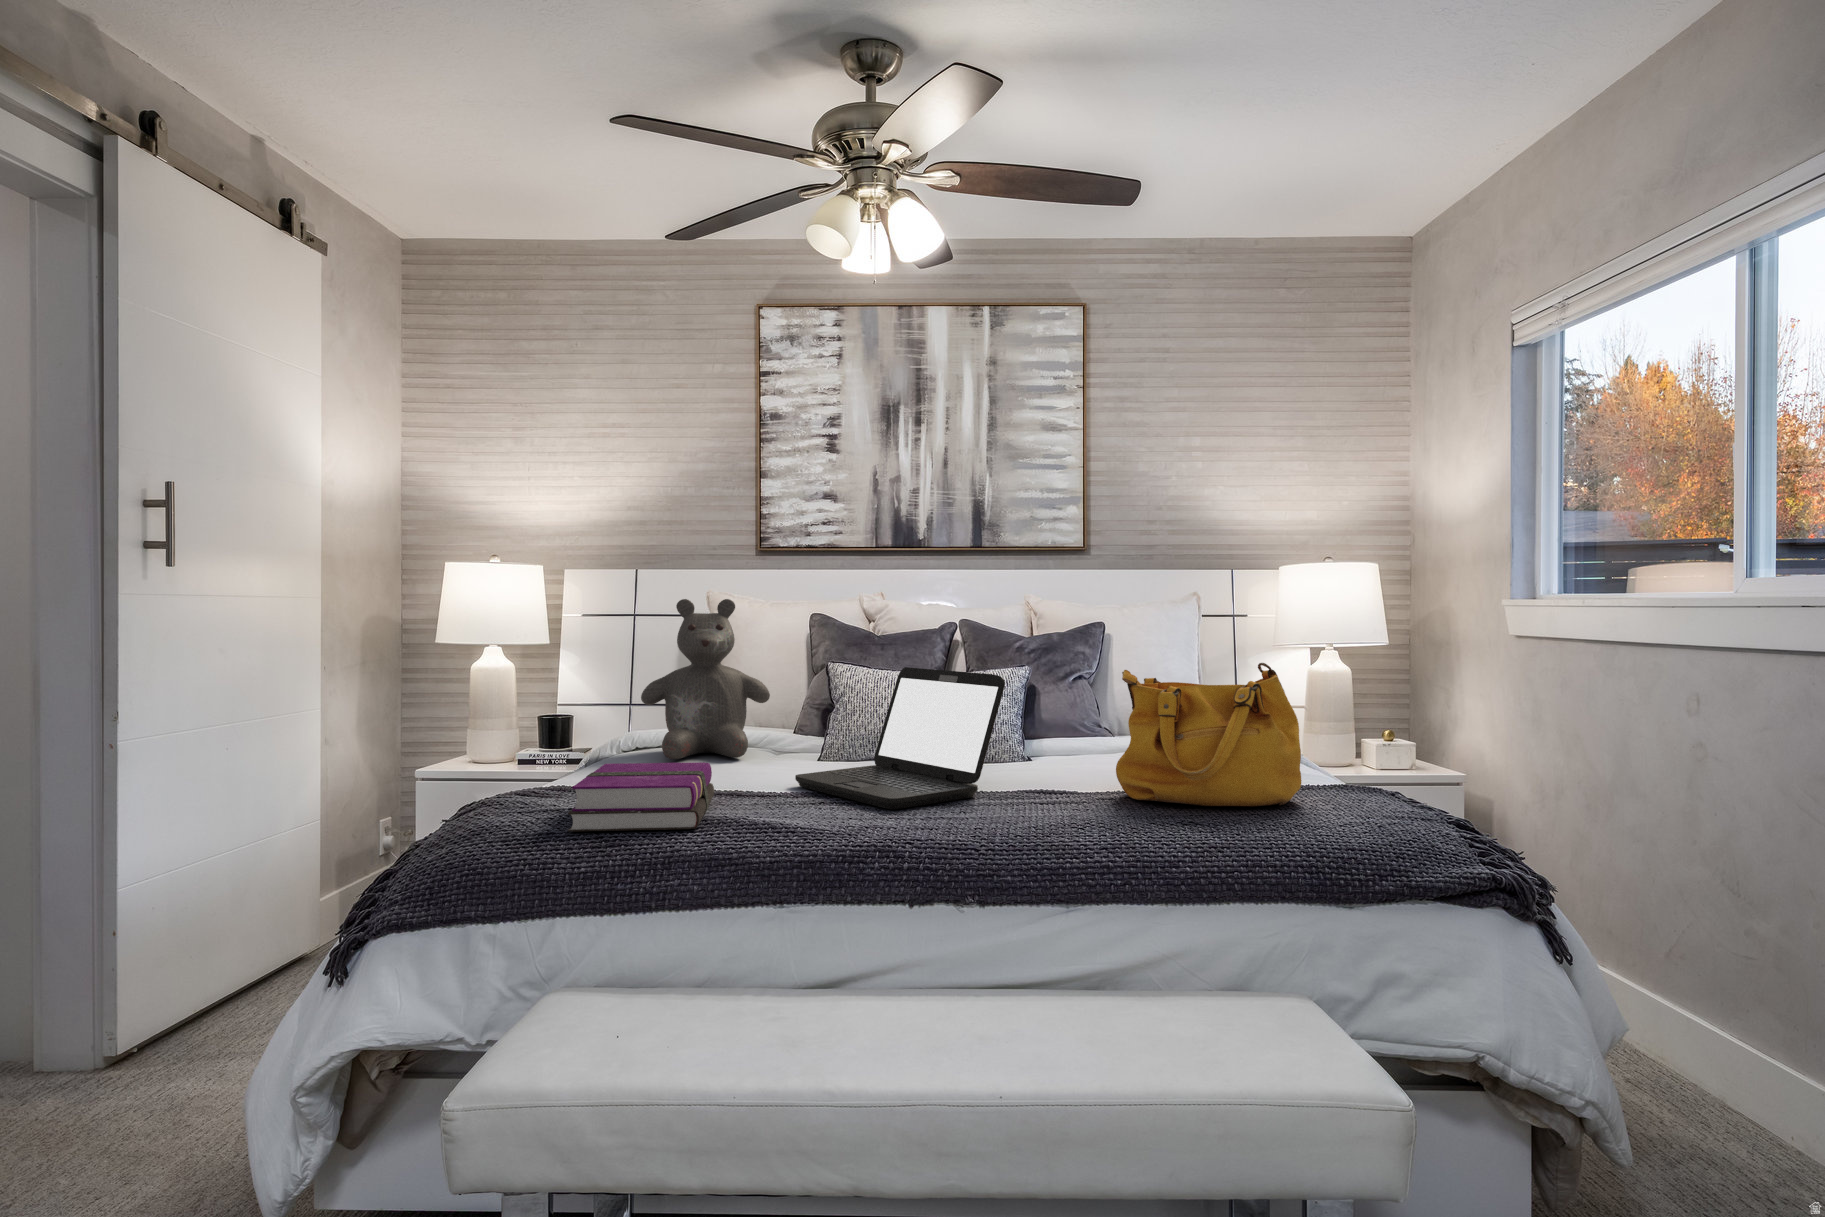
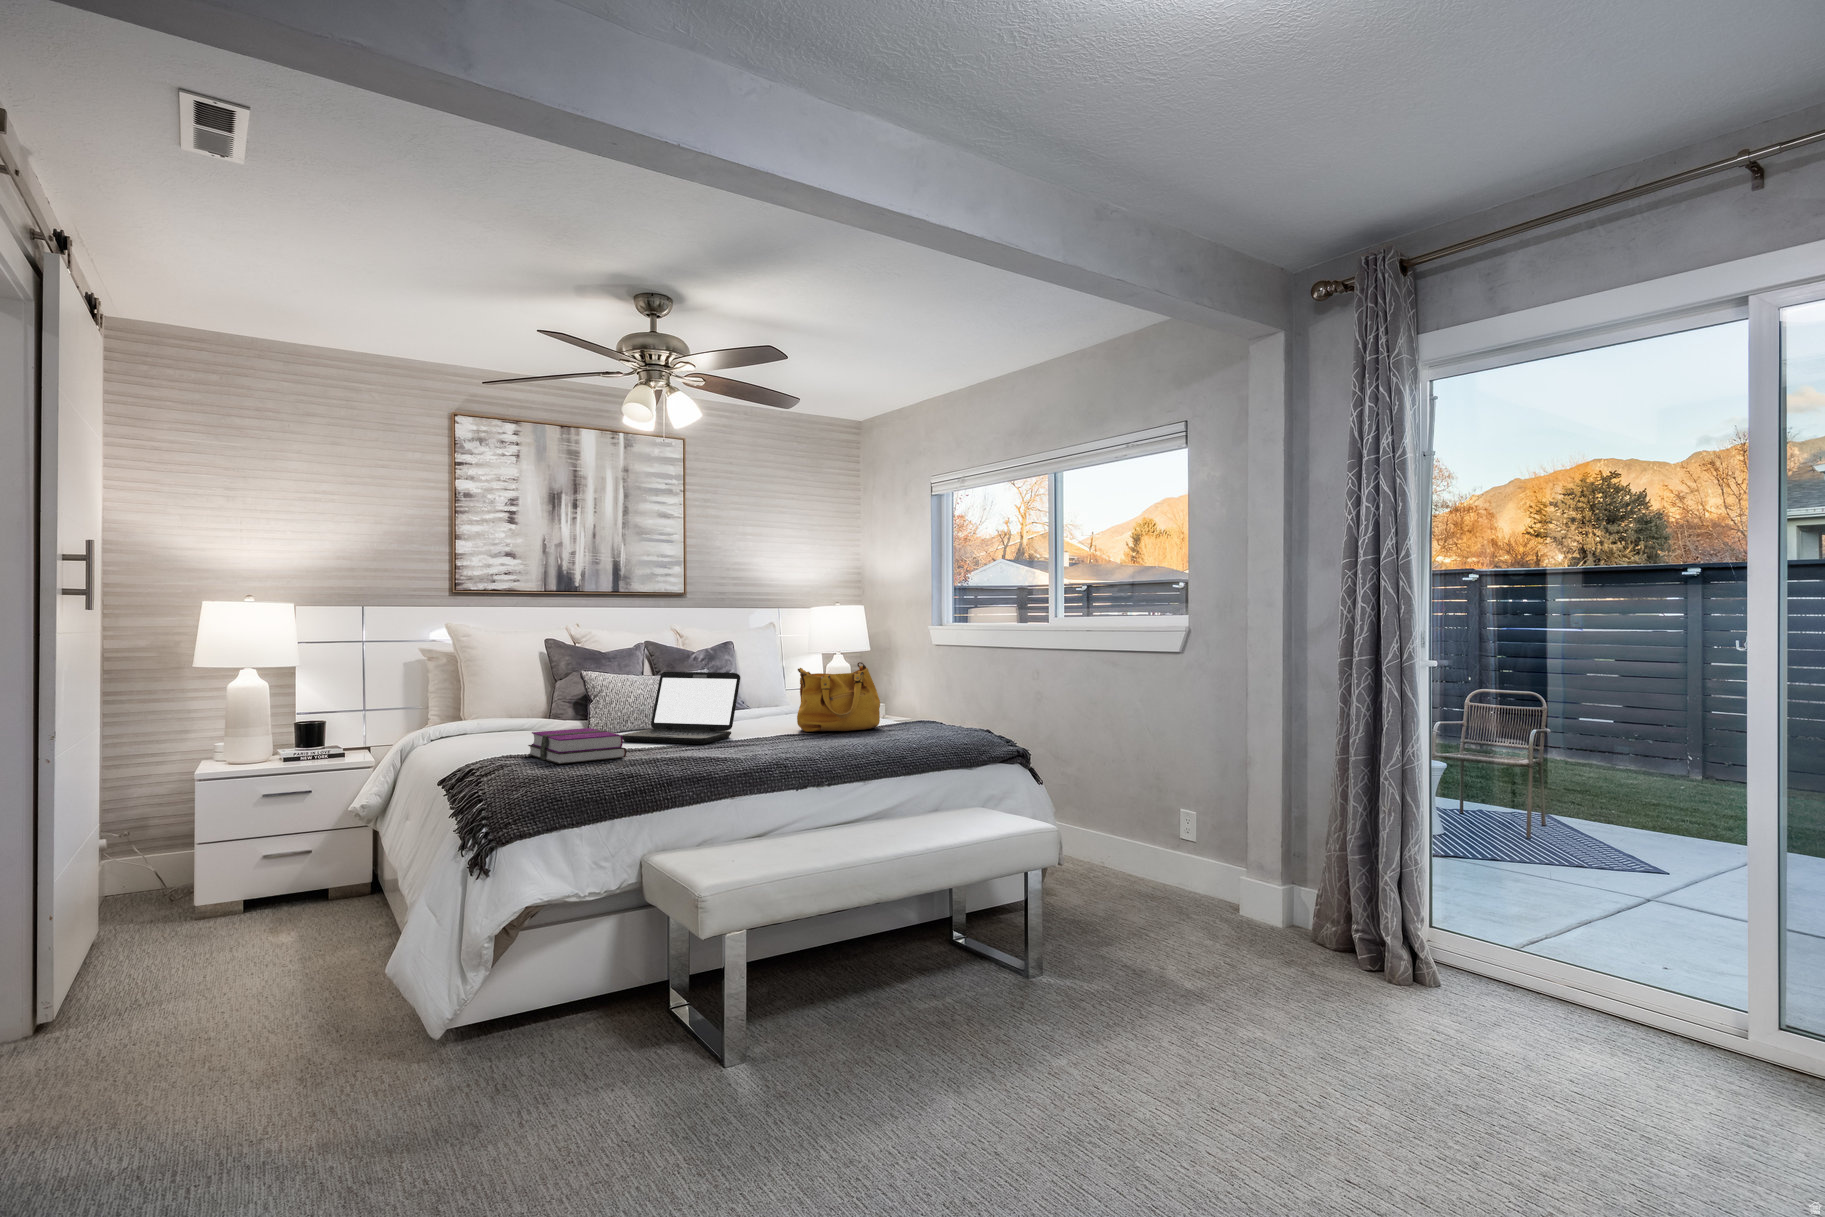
teddy bear: present [641,599,770,759] -> none [461,632,549,738]

